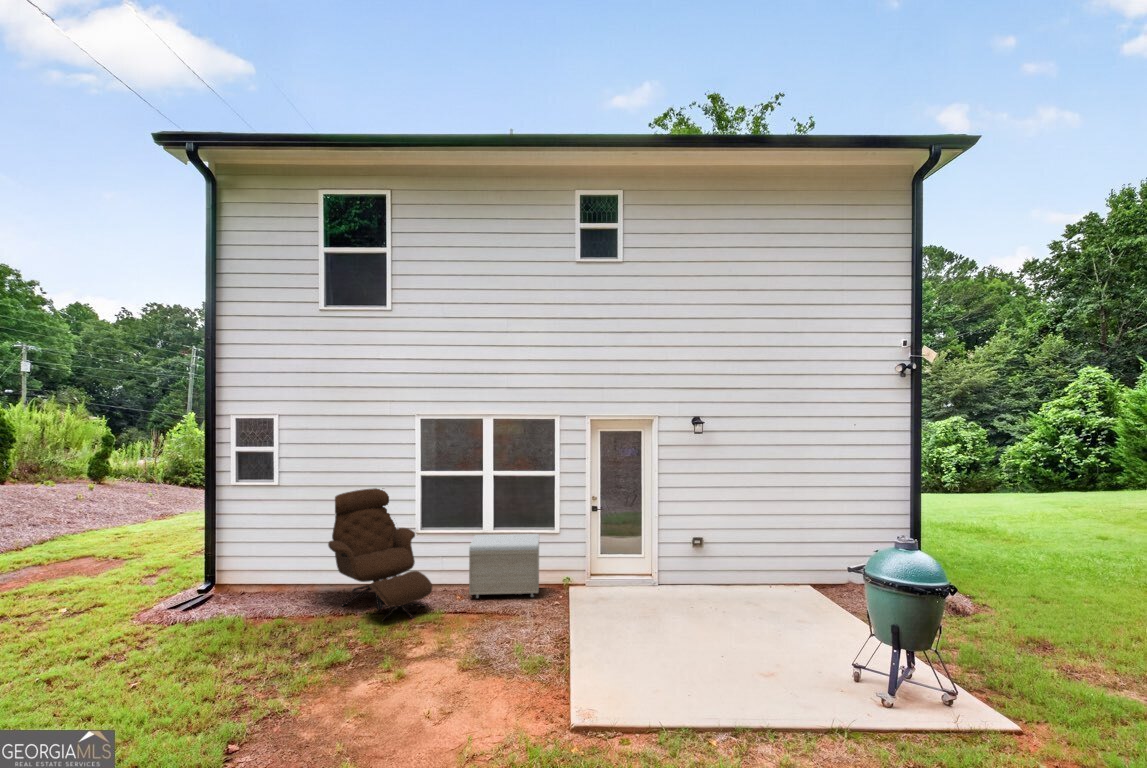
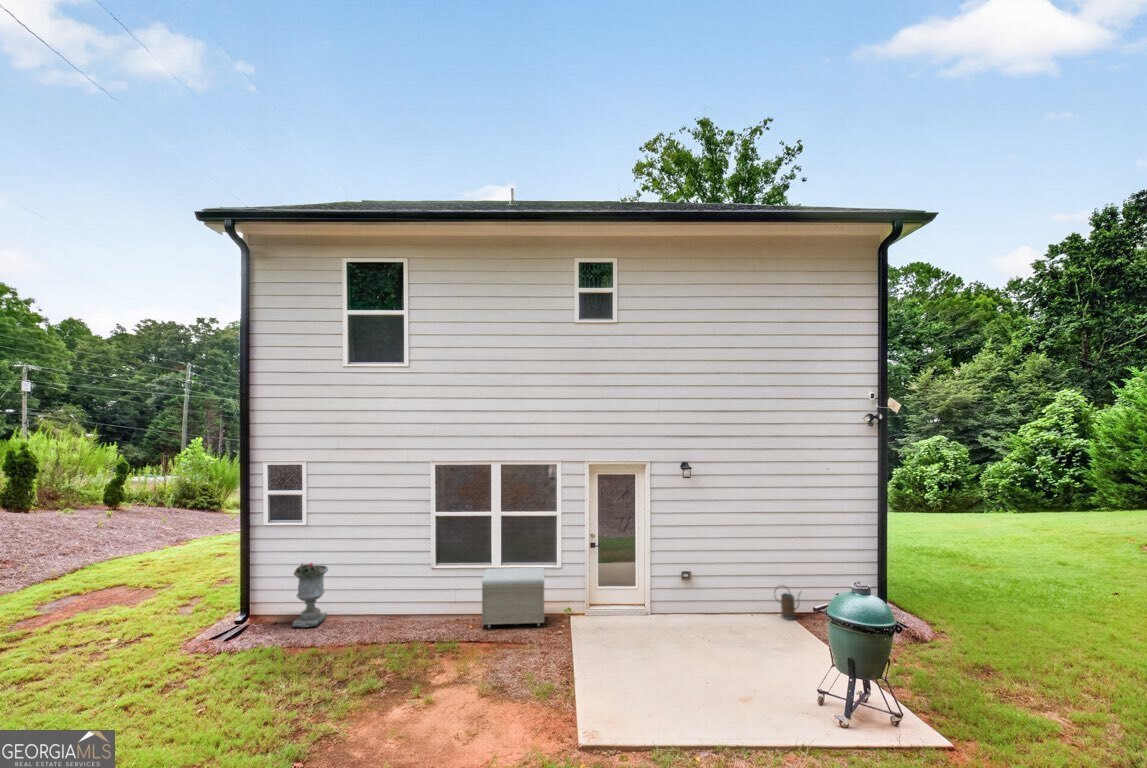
lounge chair: present [328,488,432,622] -> none [355,526,450,652]
planter: none [260,526,301,597] -> present [292,563,328,628]
watering can: none [793,554,825,593] -> present [777,588,800,620]

